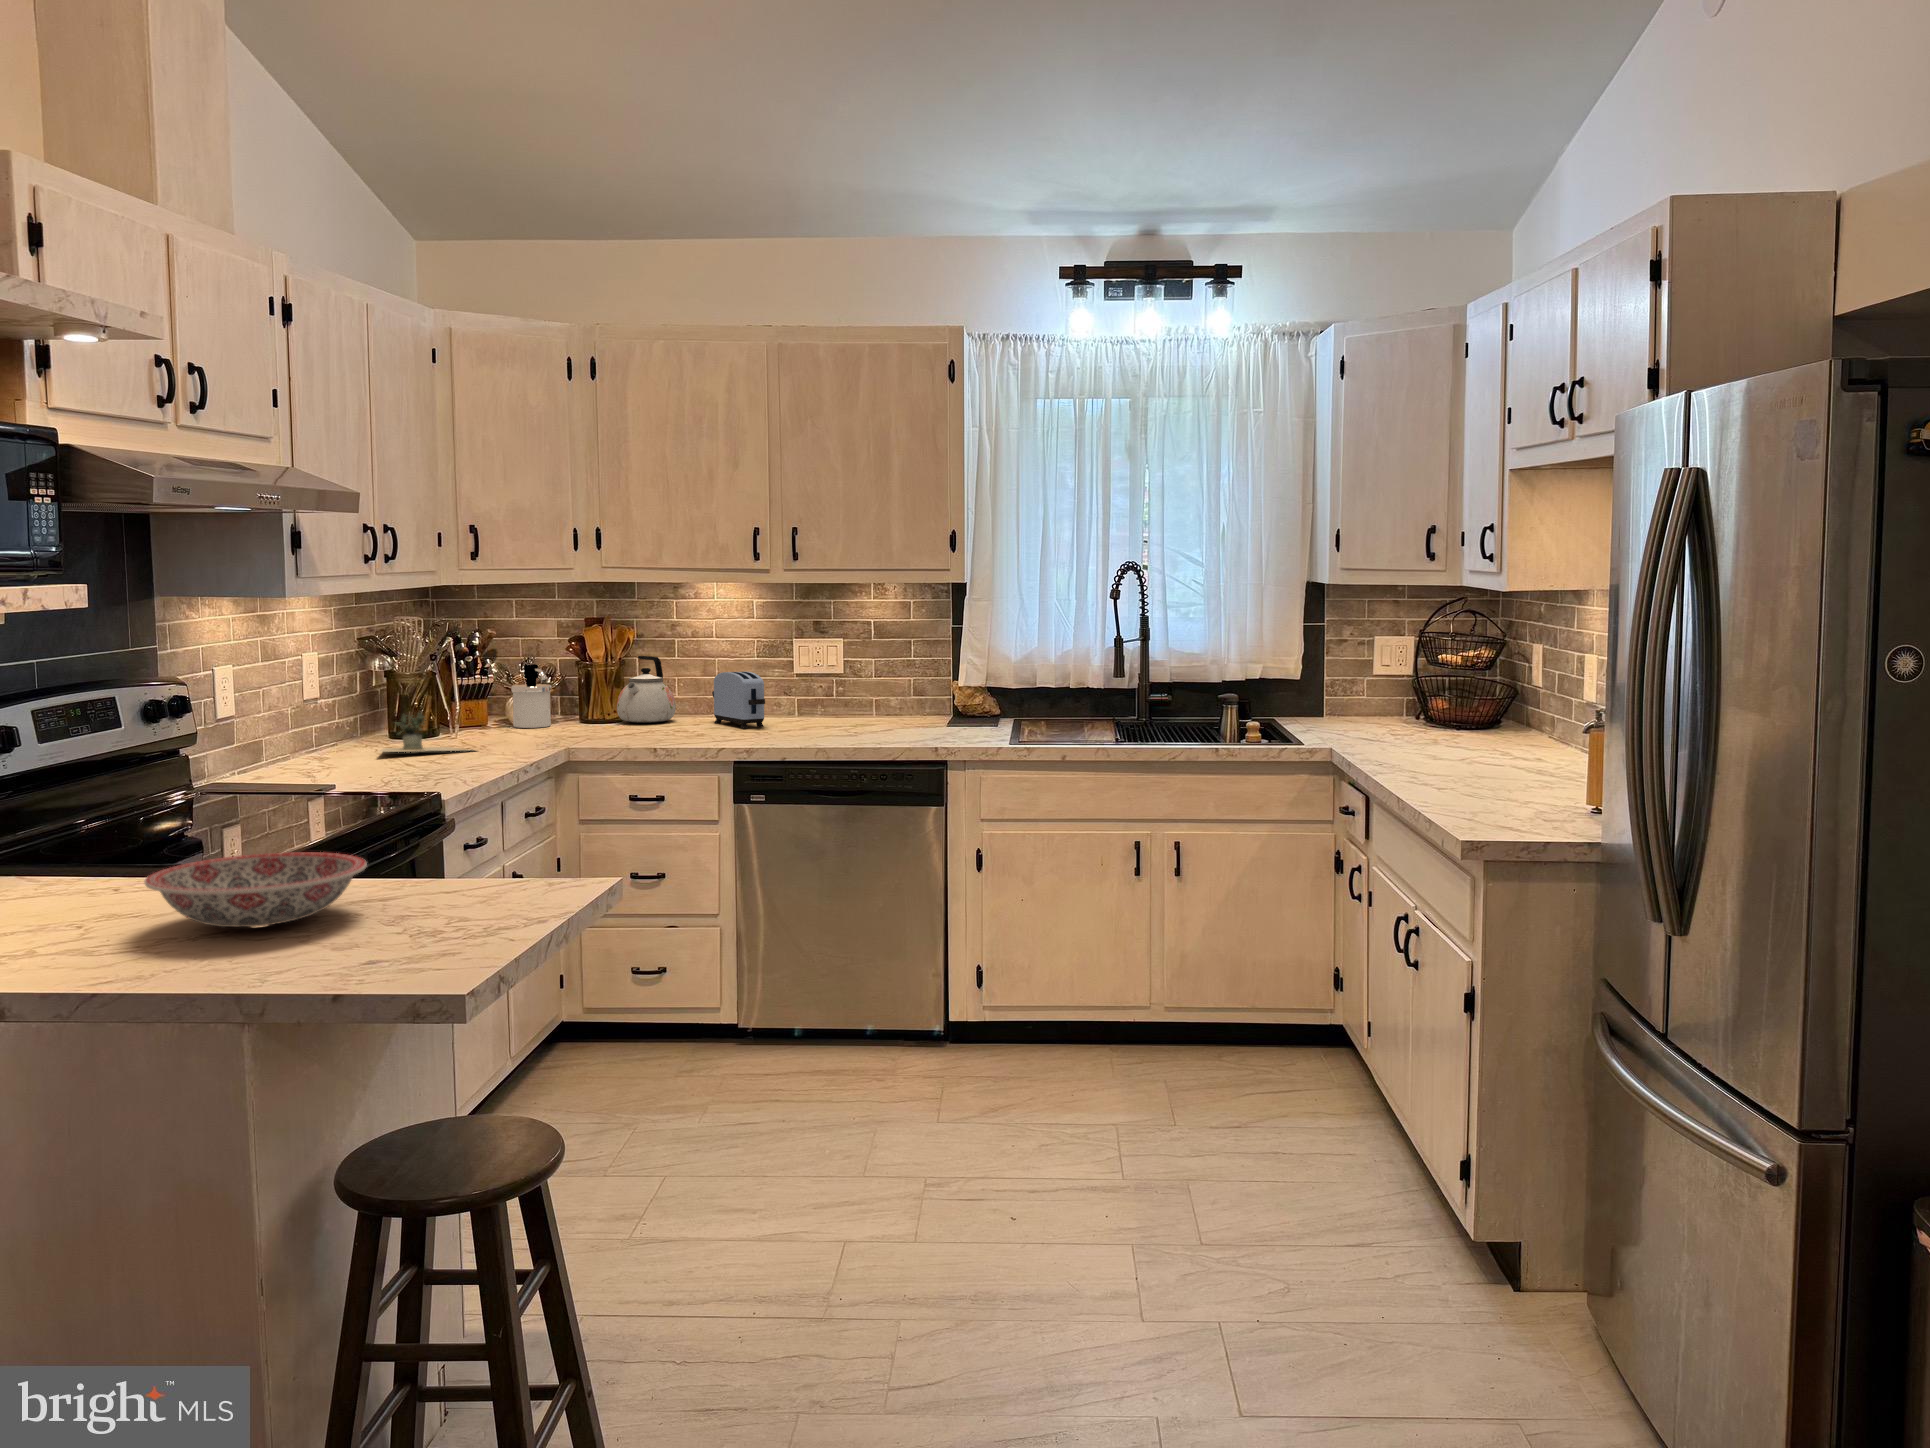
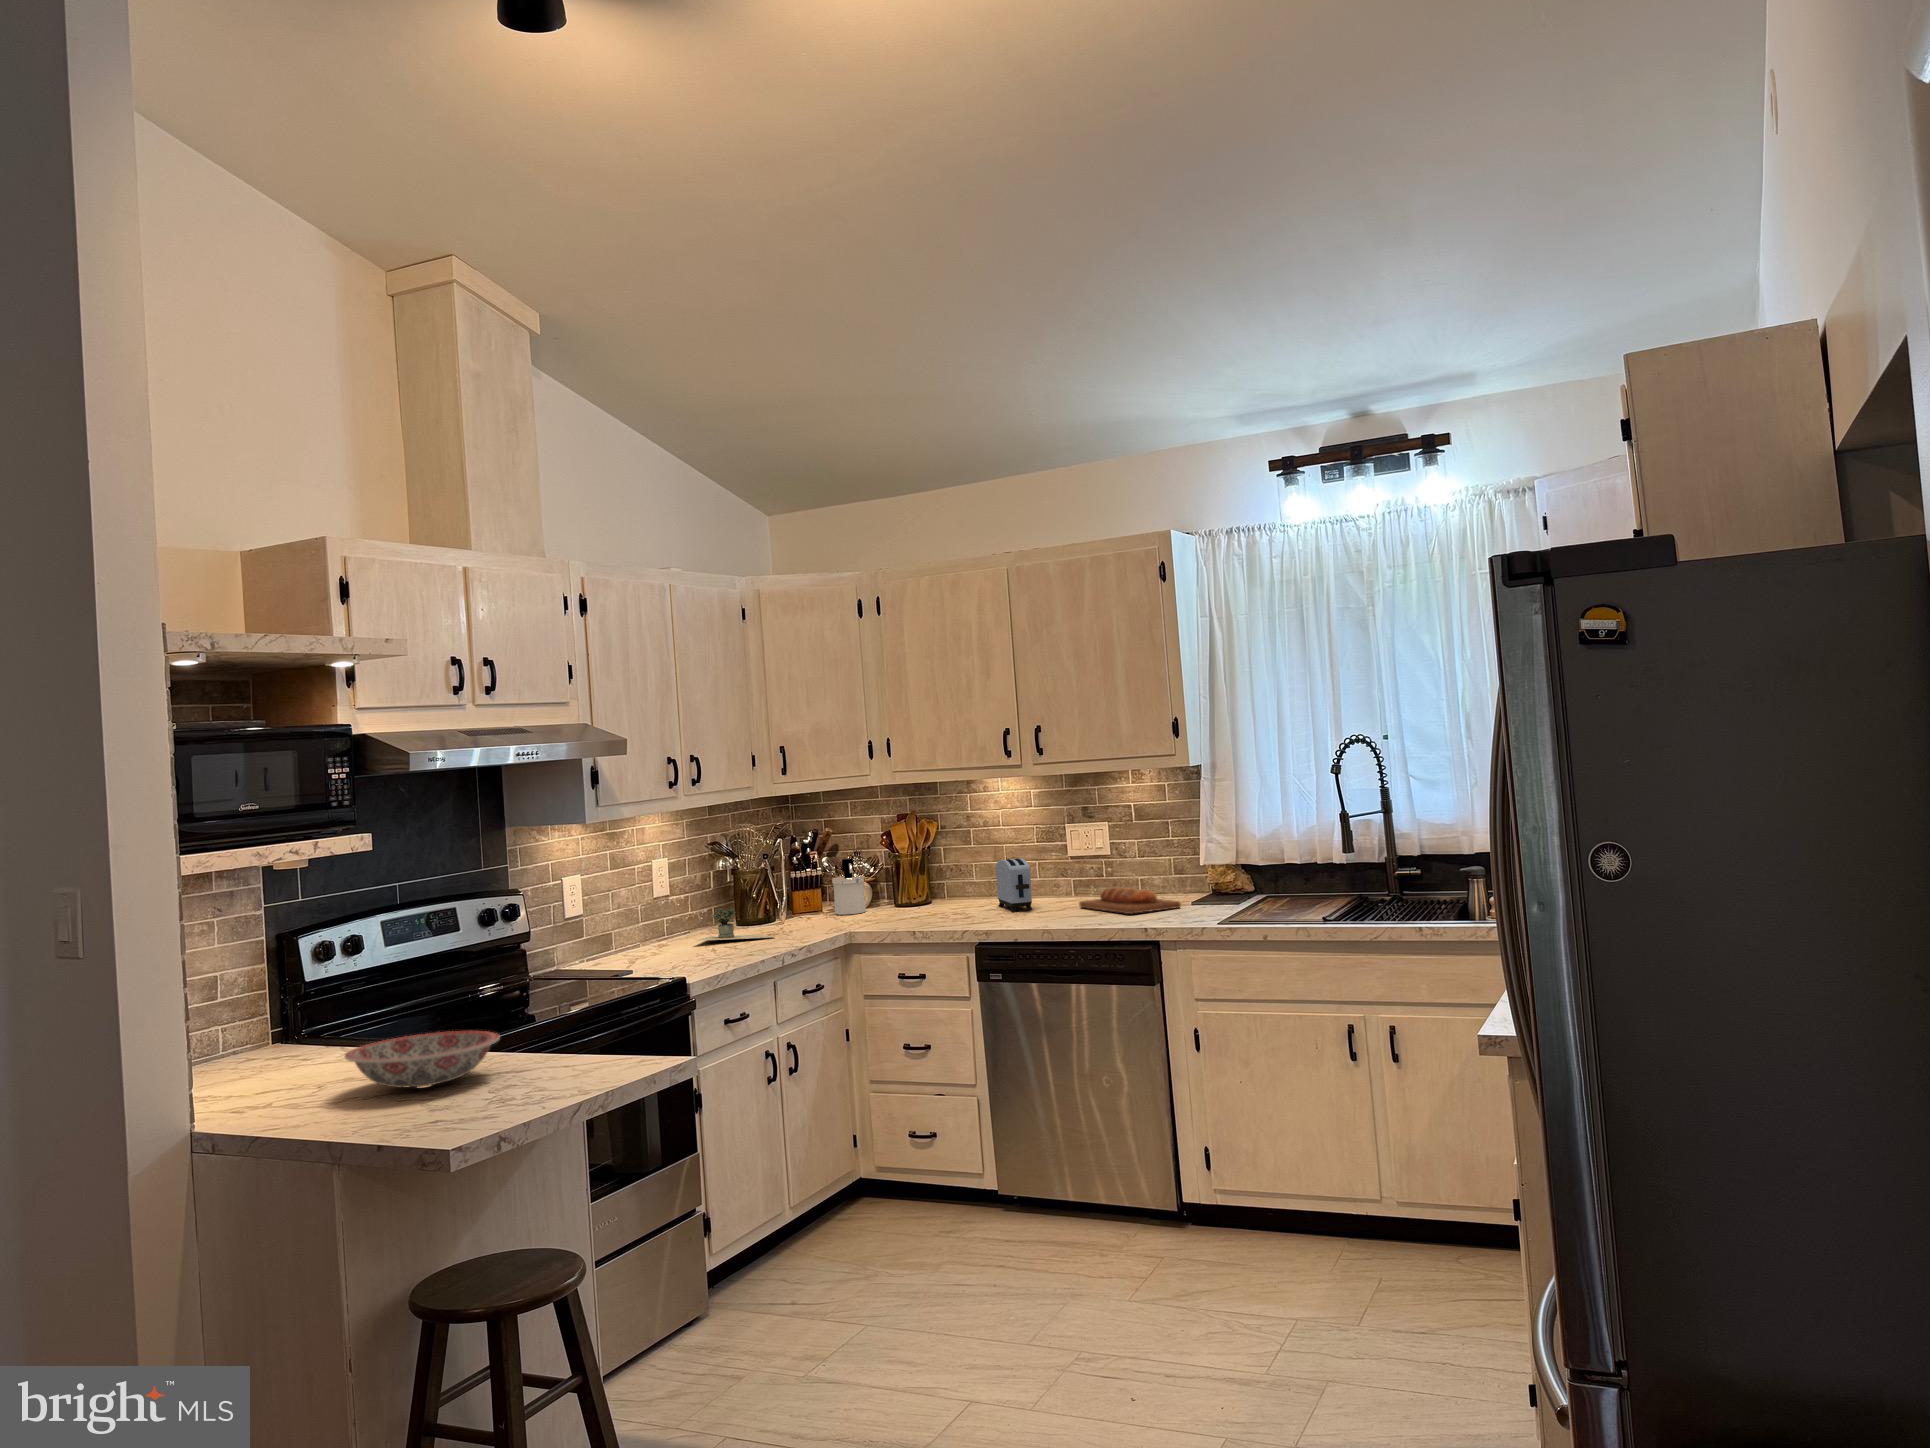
kettle: present [617,656,676,723] -> none [919,847,970,907]
bread loaf: none [817,706,936,733] -> present [1079,888,1181,914]

